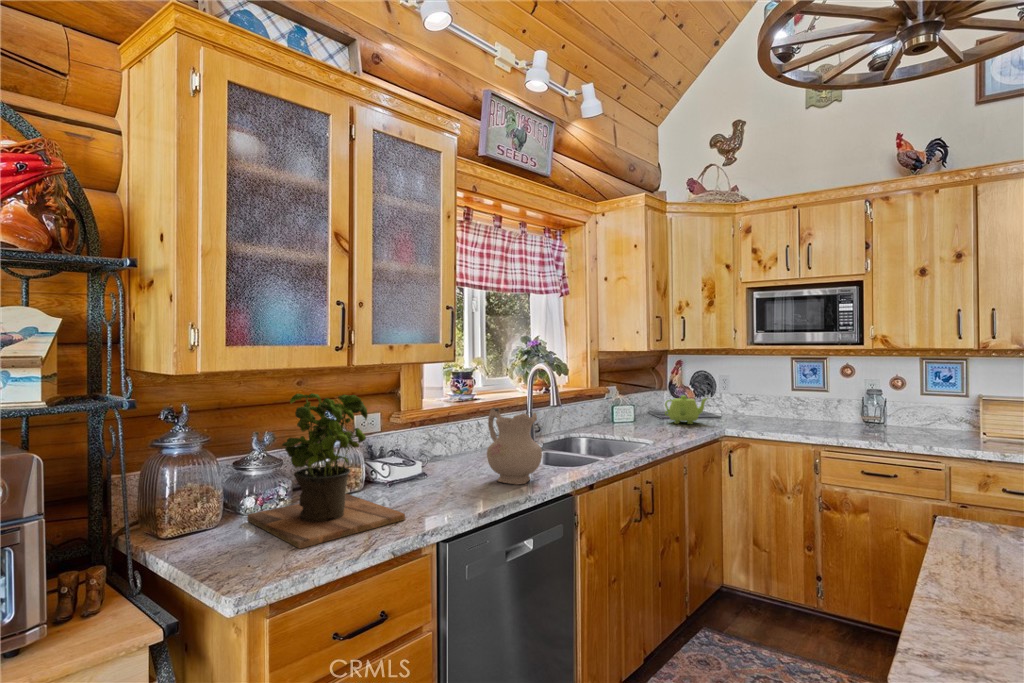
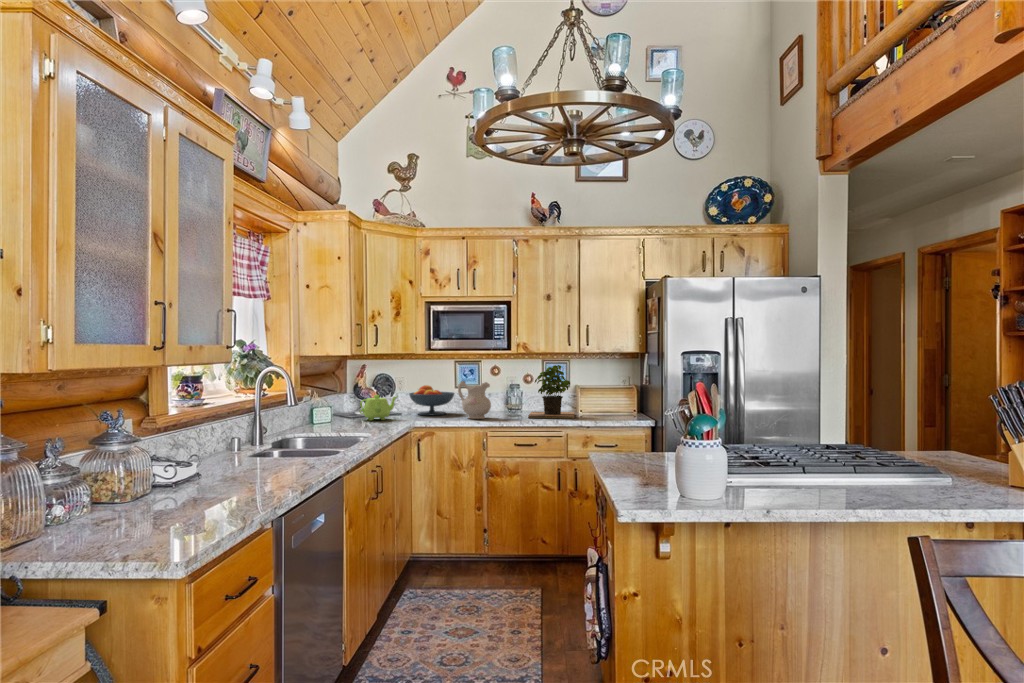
fruit bowl: none [728,386,786,423] -> present [409,385,454,415]
potted plant: present [247,393,405,549] -> present [528,365,575,419]
ceramic pitcher: present [487,408,542,485] -> present [458,381,491,419]

